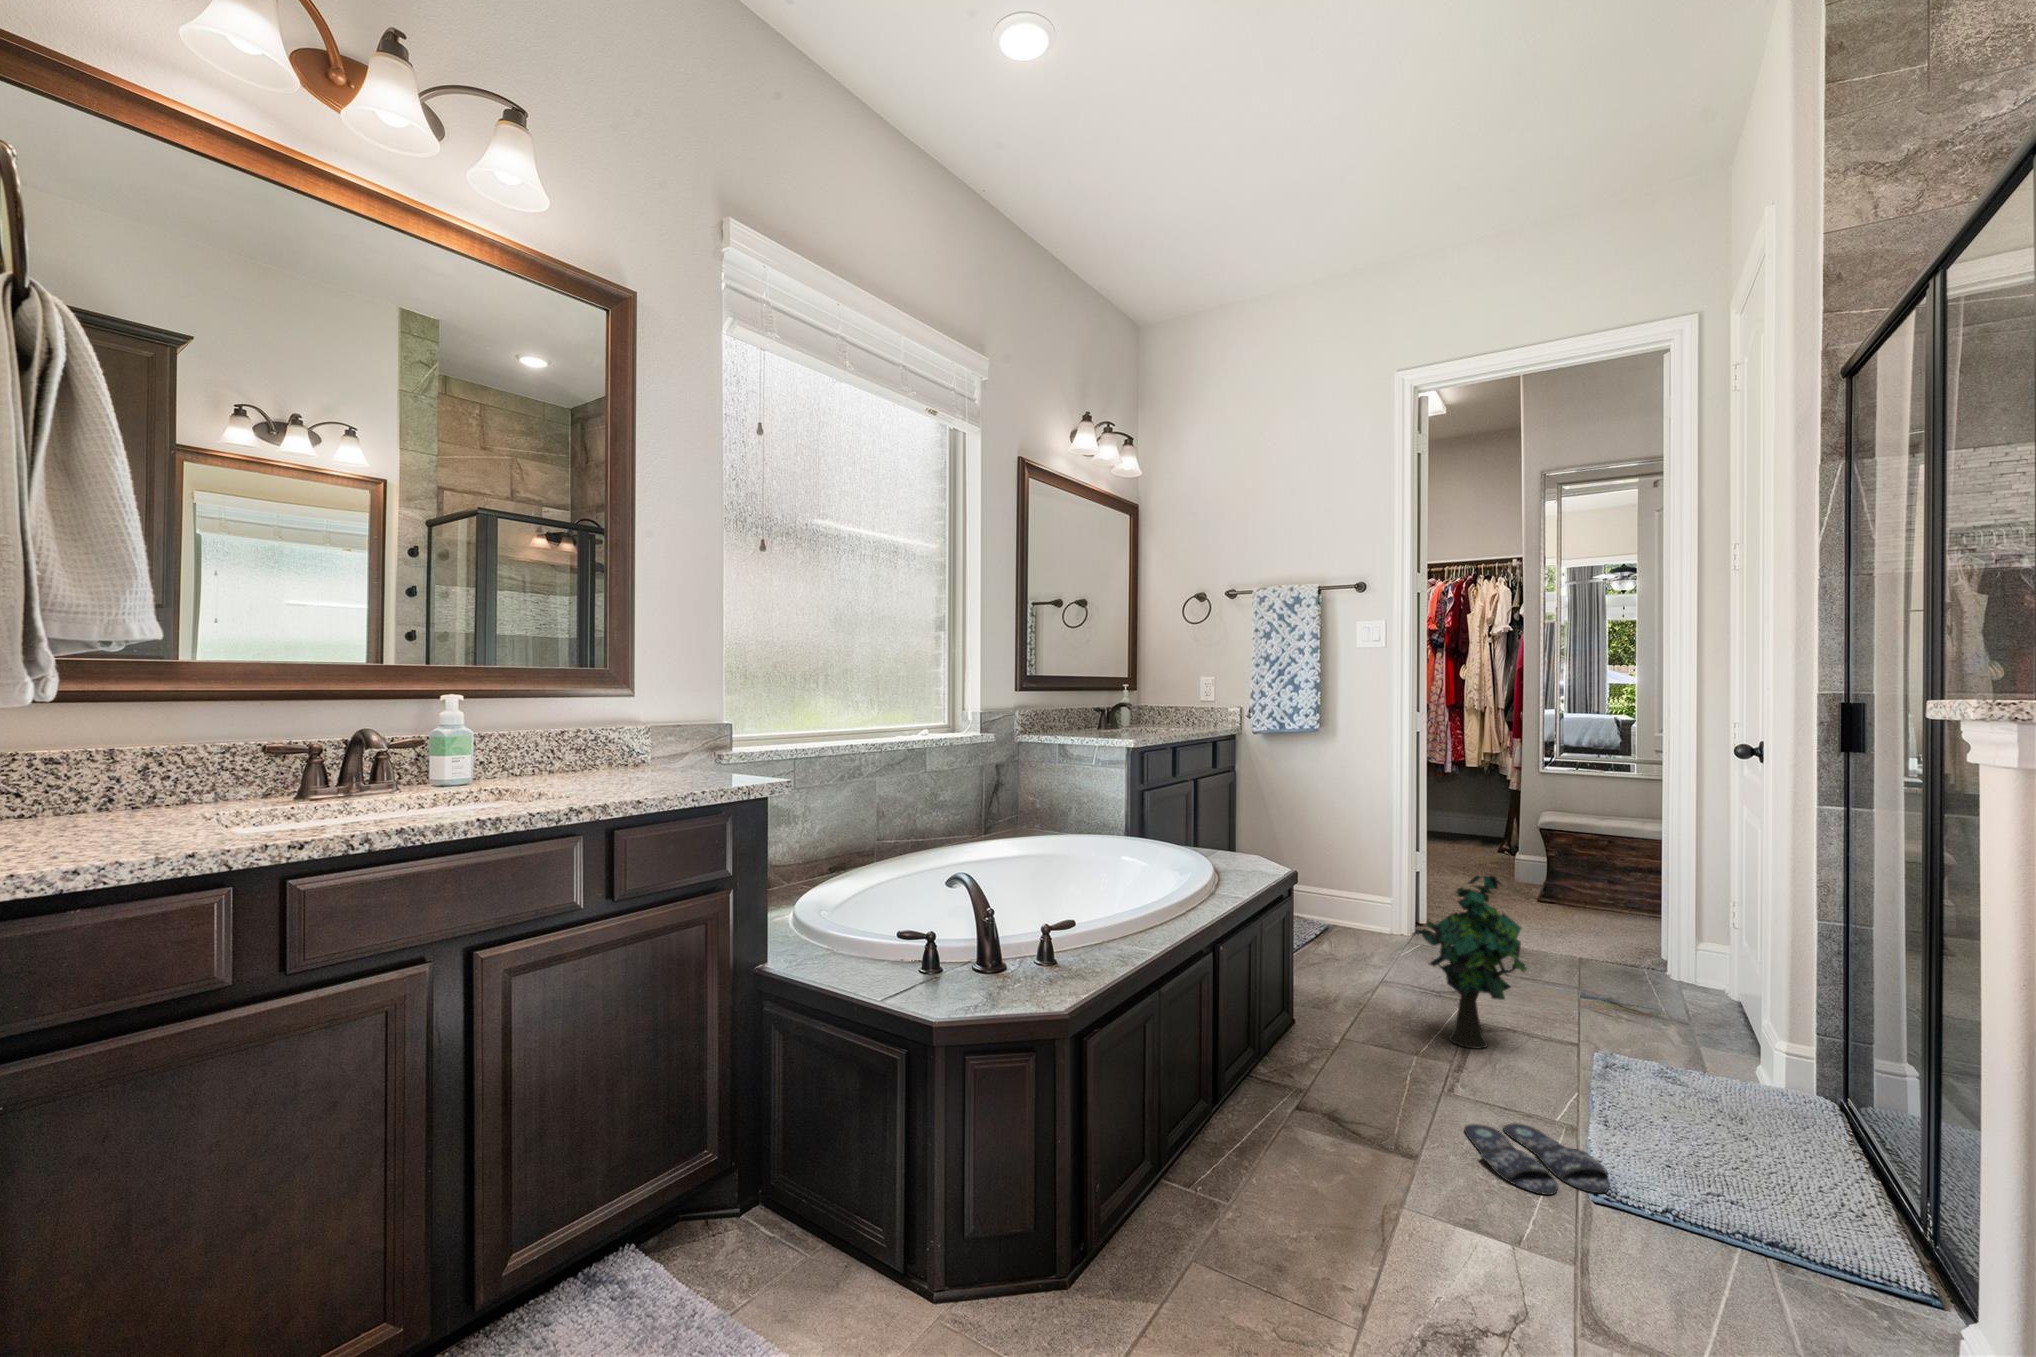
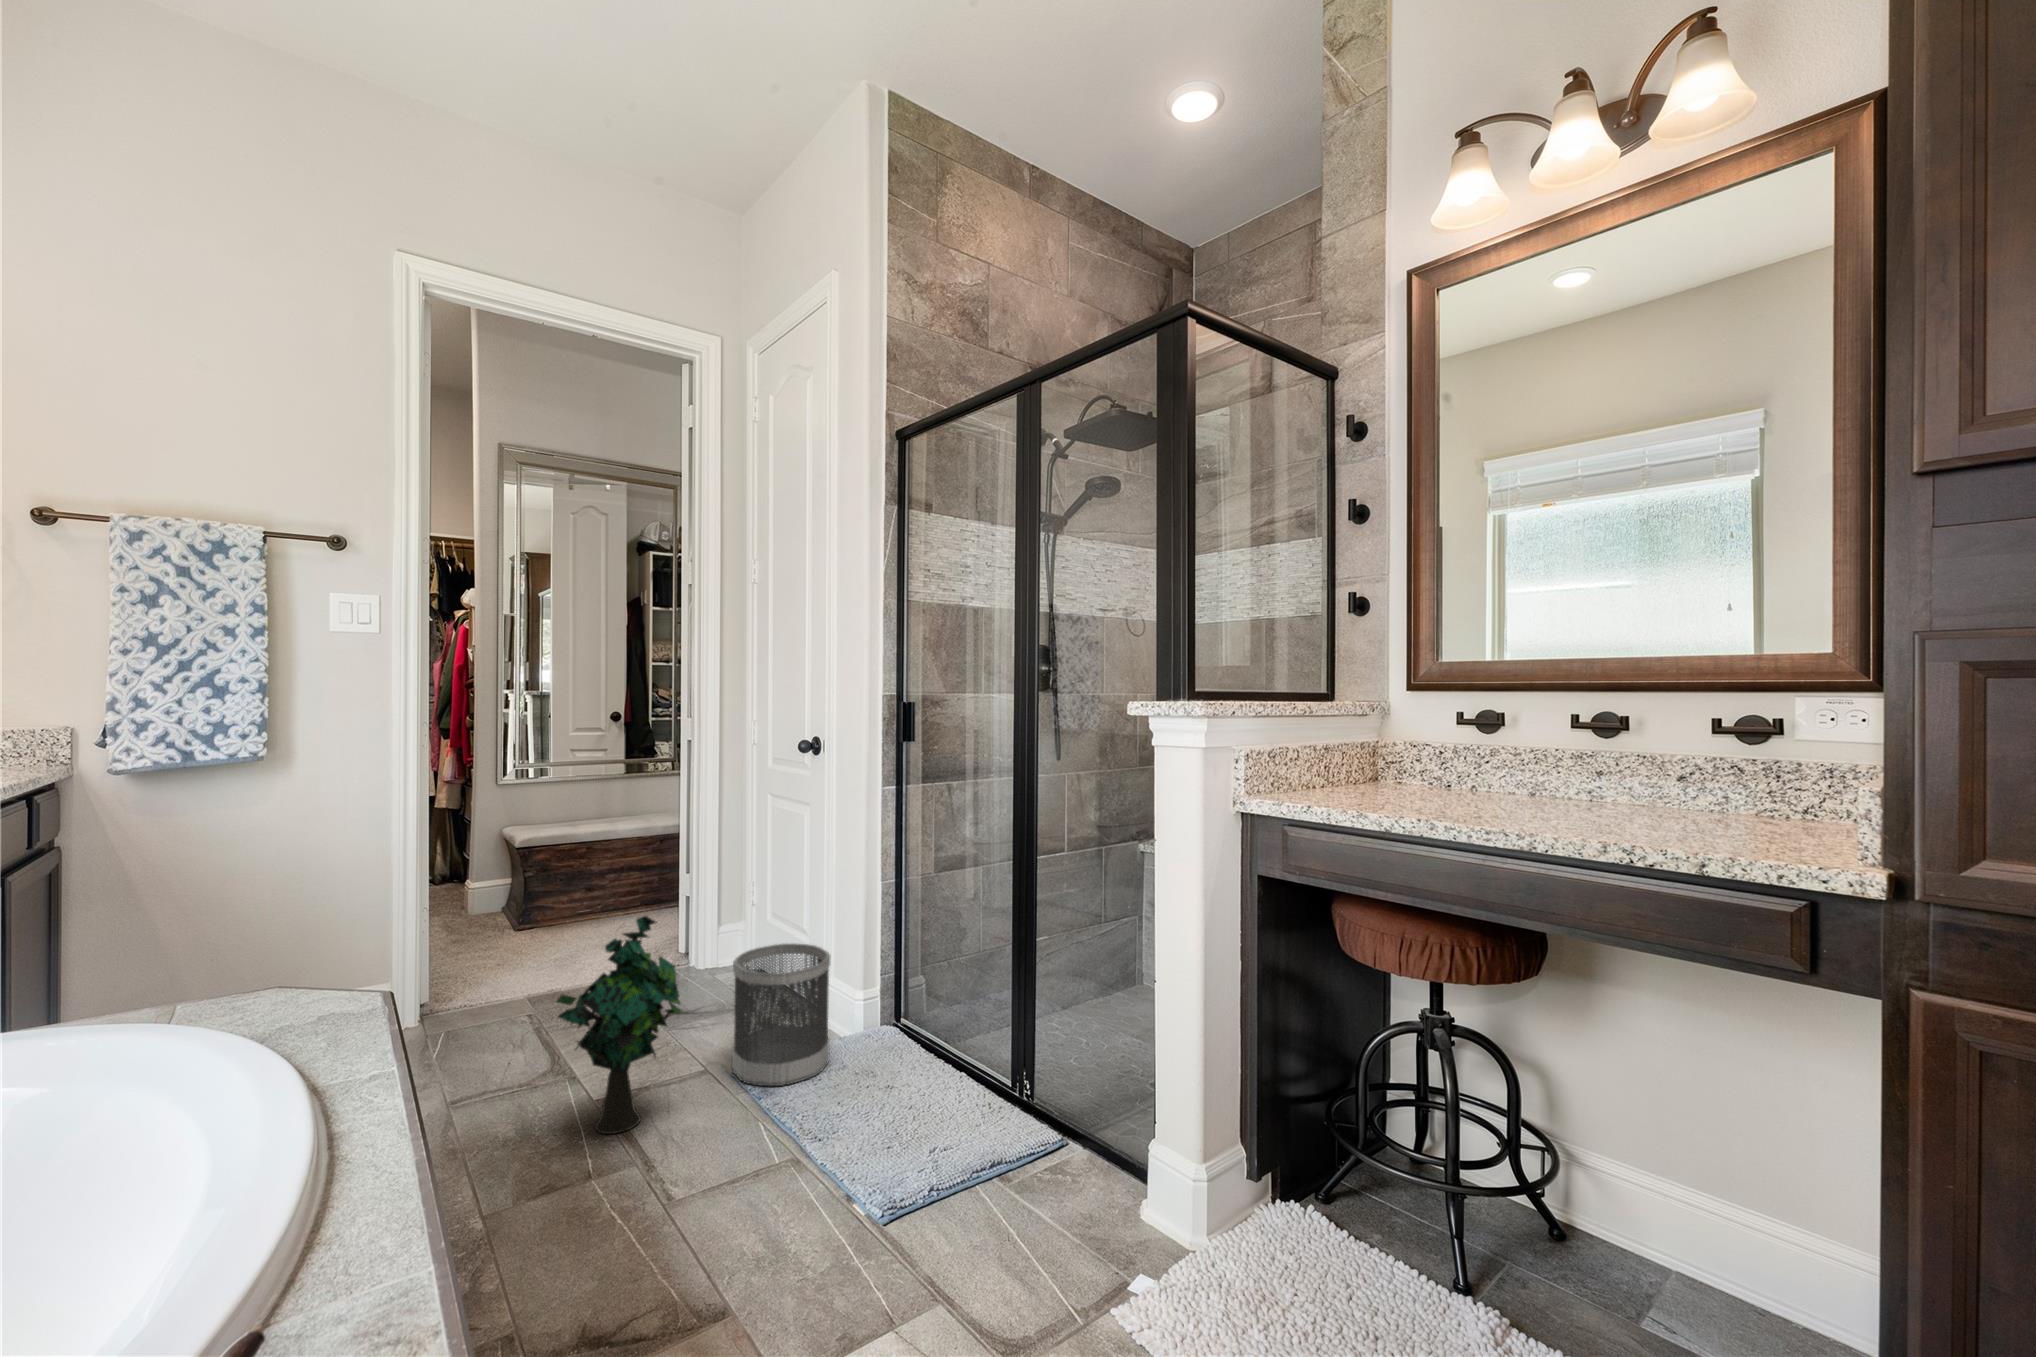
wastebasket: none [1596,947,1714,1096] -> present [732,943,830,1086]
slippers: present [1464,1123,1610,1195] -> none [727,1178,881,1261]

